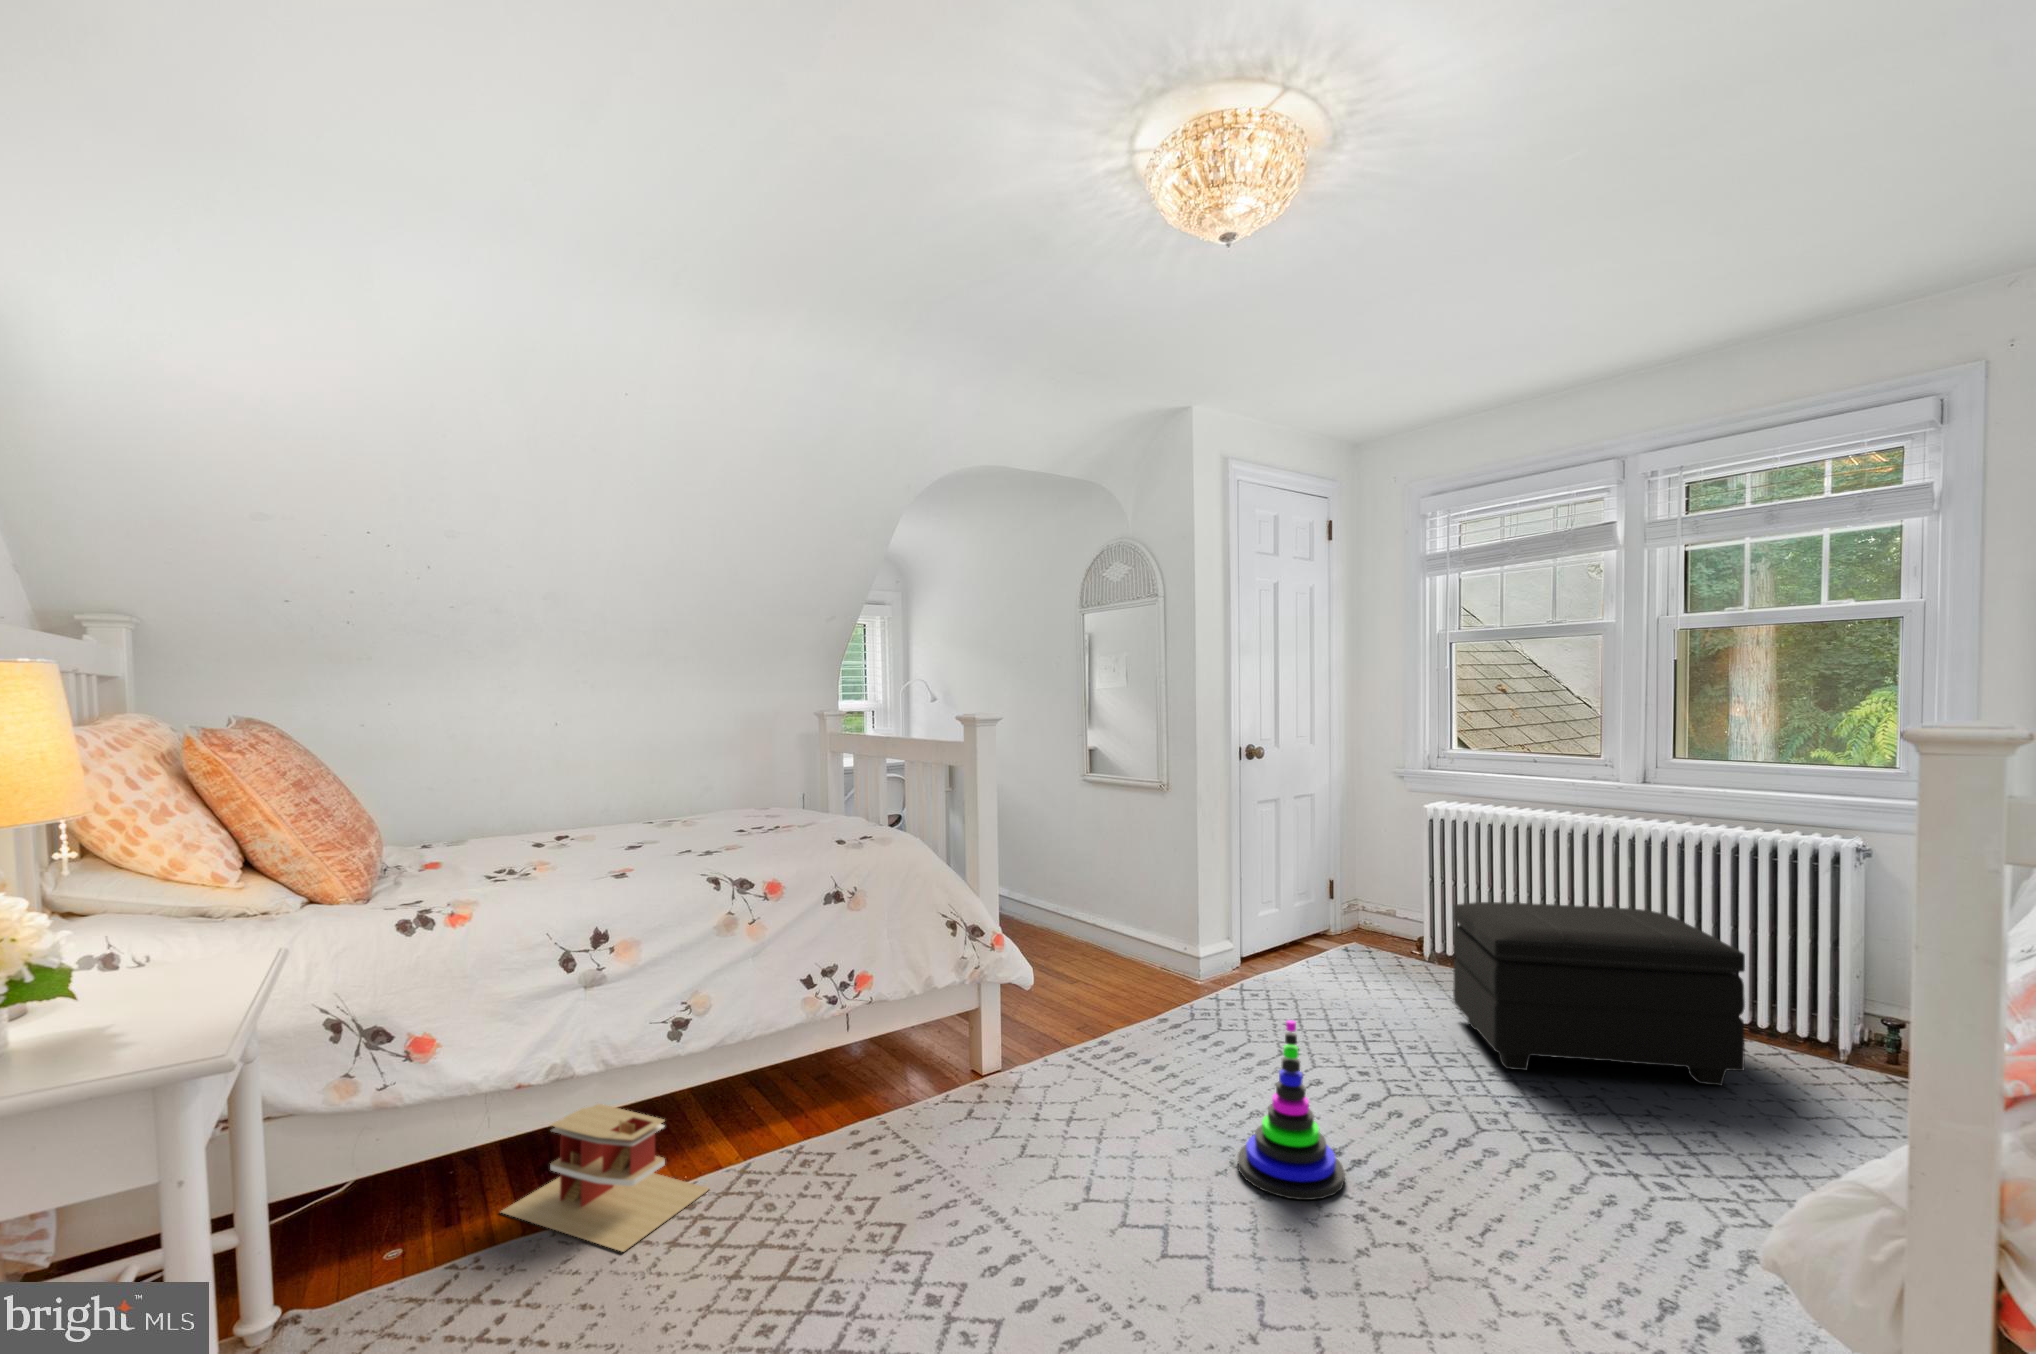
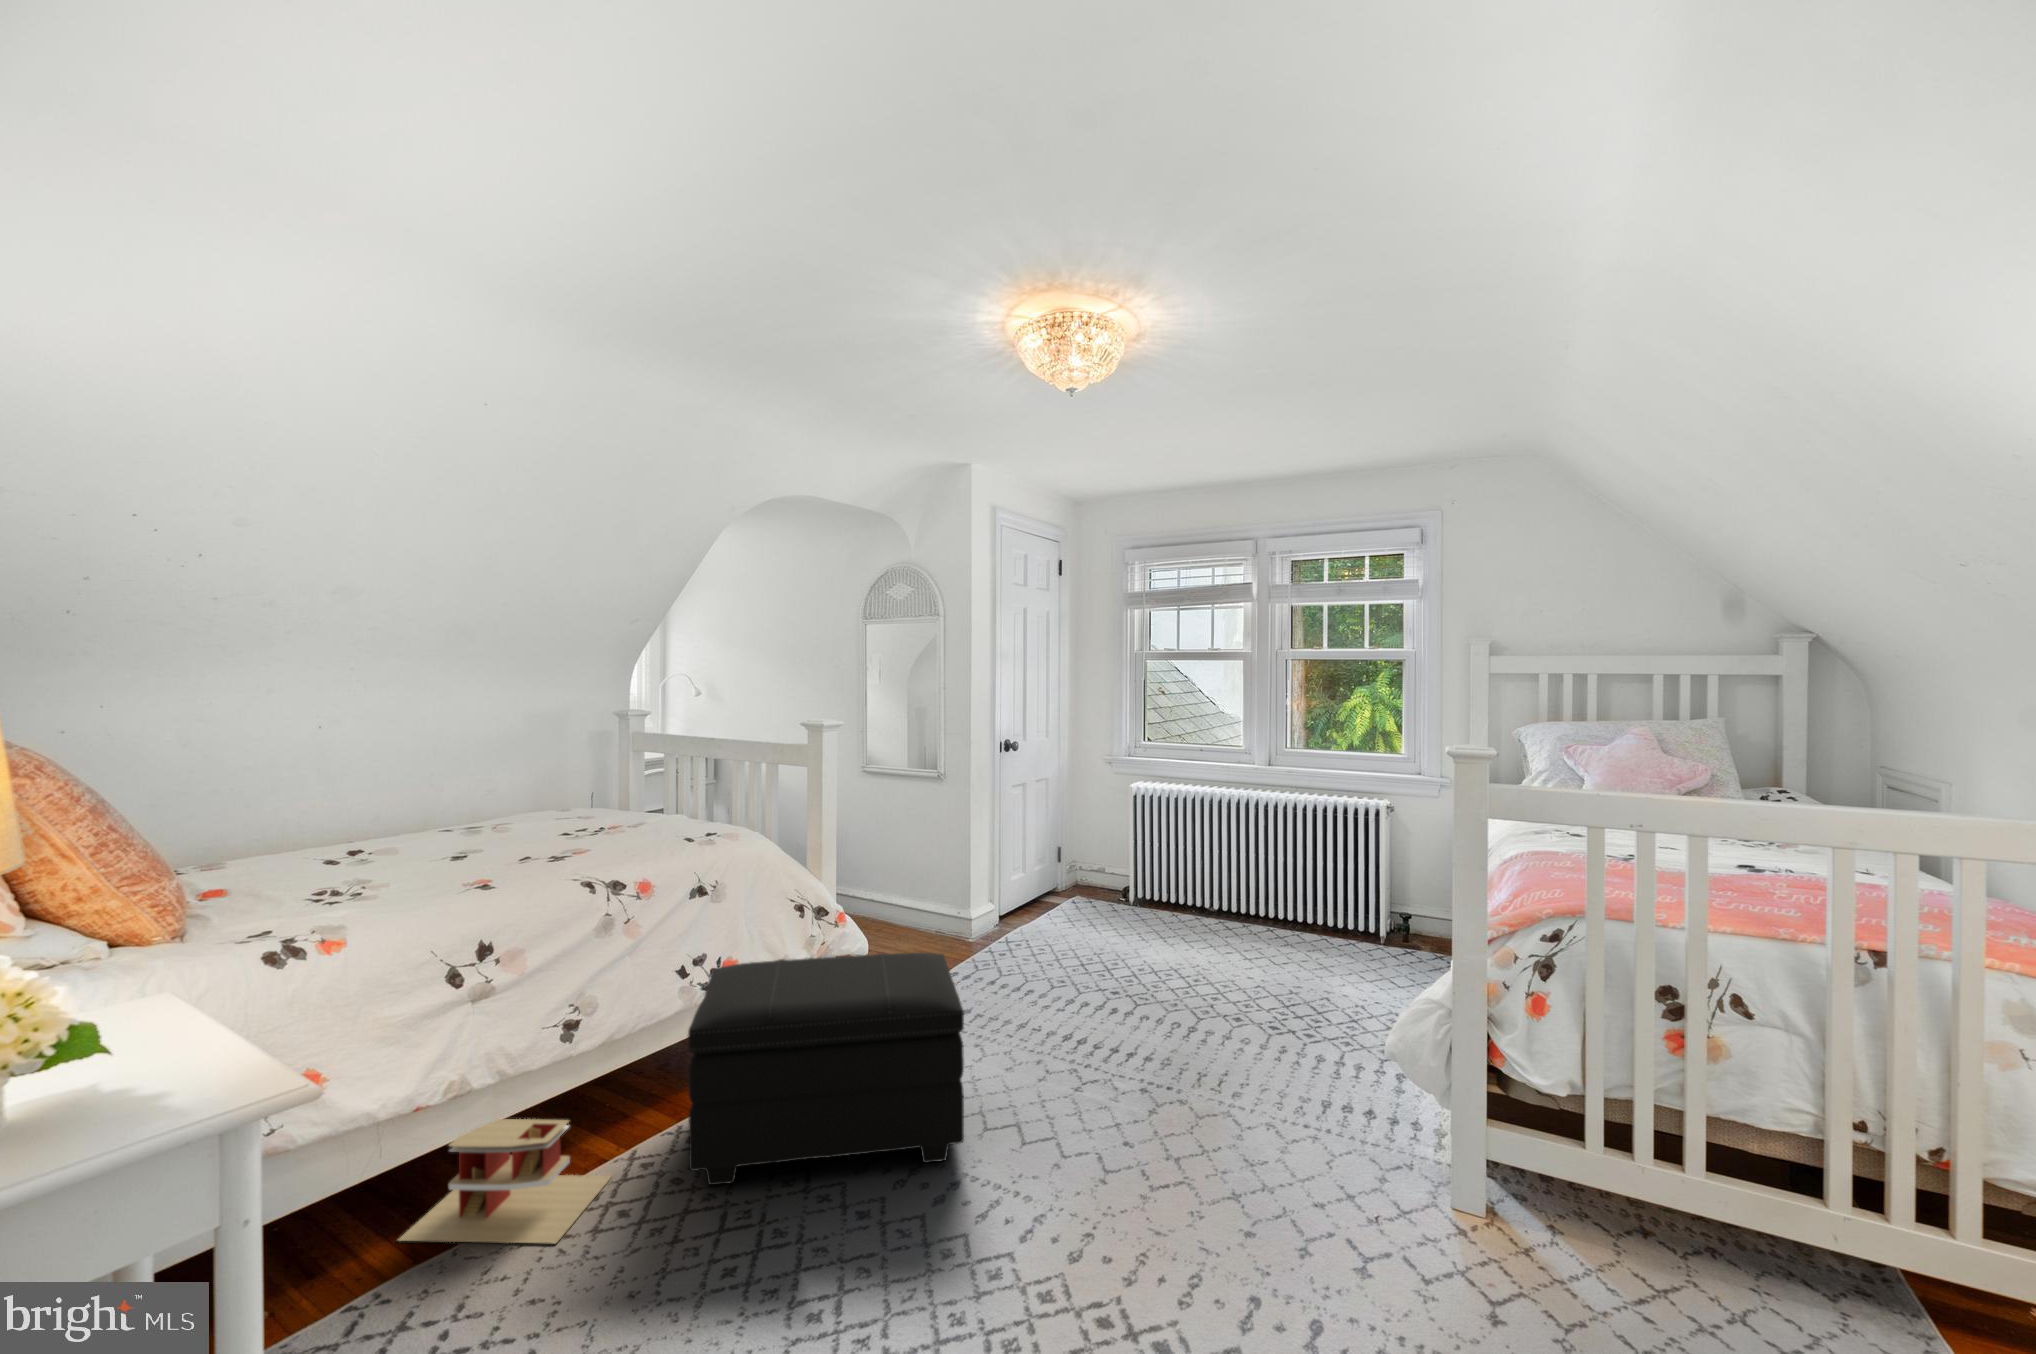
footstool: present [1453,902,1745,1086] -> present [688,953,964,1185]
stacking toy: present [1238,1020,1345,1200] -> none [1050,955,1128,1088]

